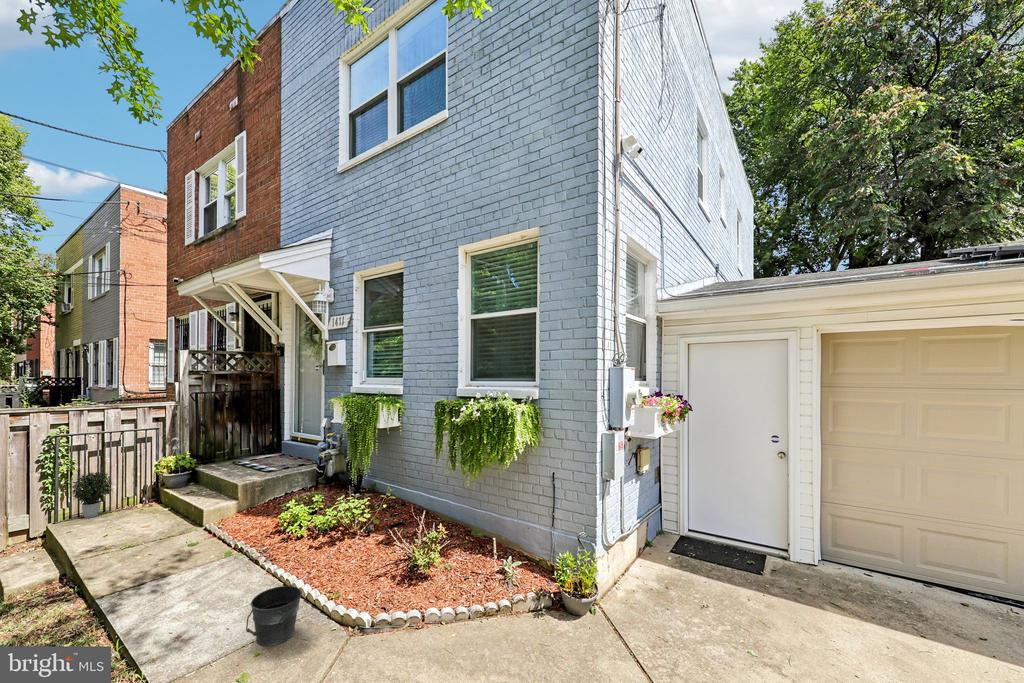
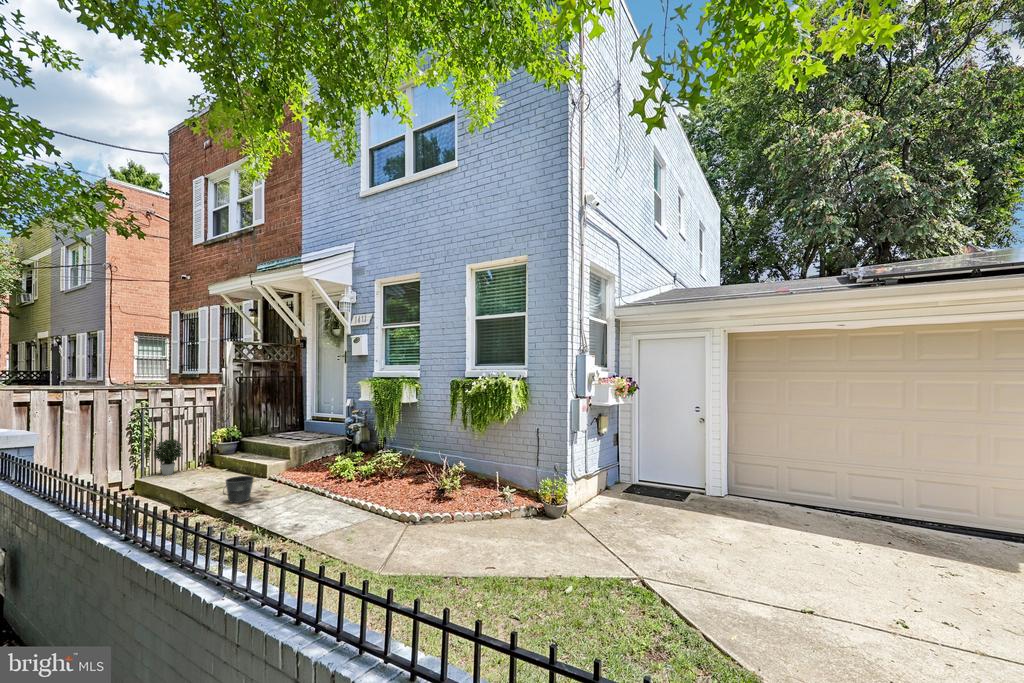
bucket: present [246,586,302,646] -> present [223,476,254,503]

